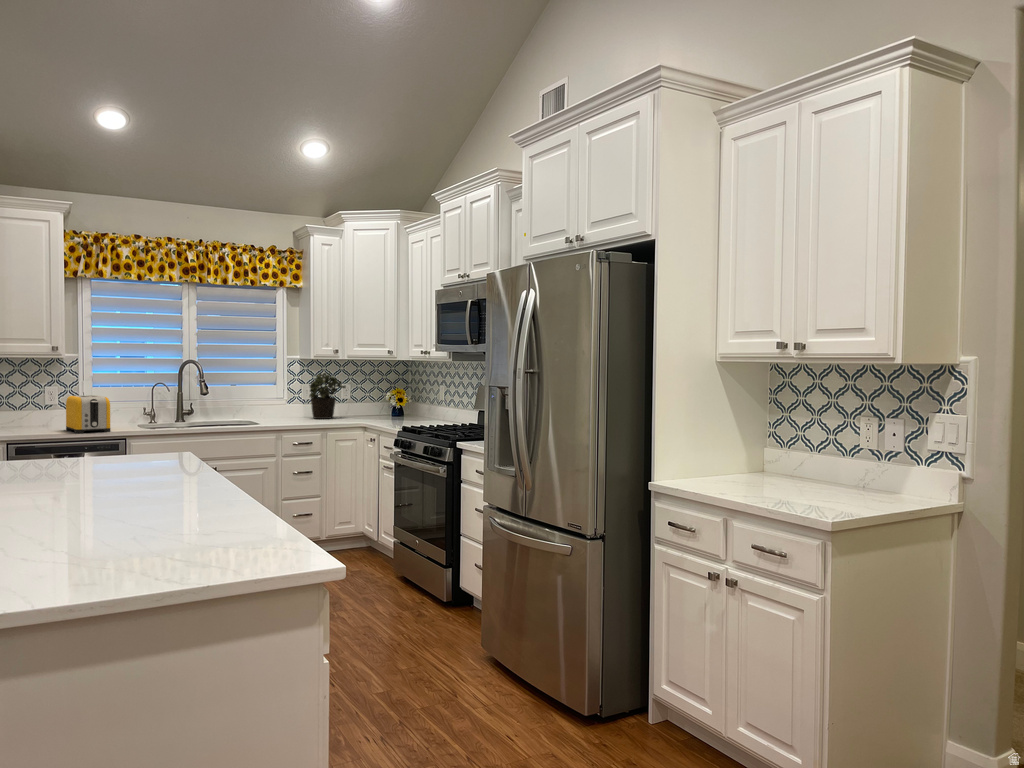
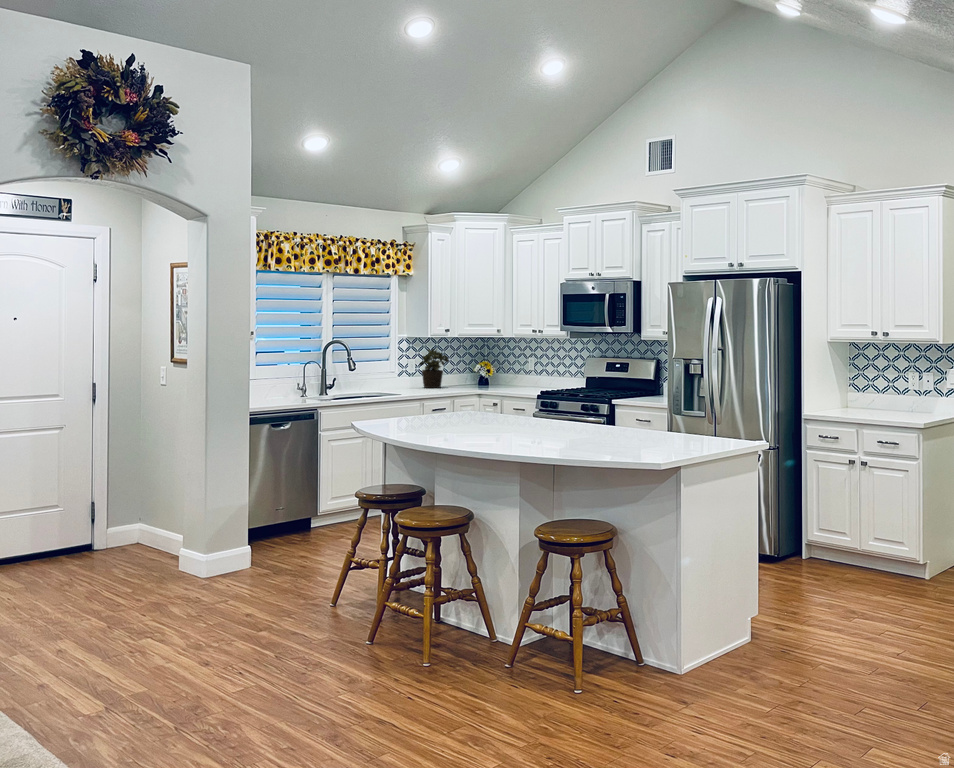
toaster: present [66,395,110,433] -> none [272,369,314,399]

